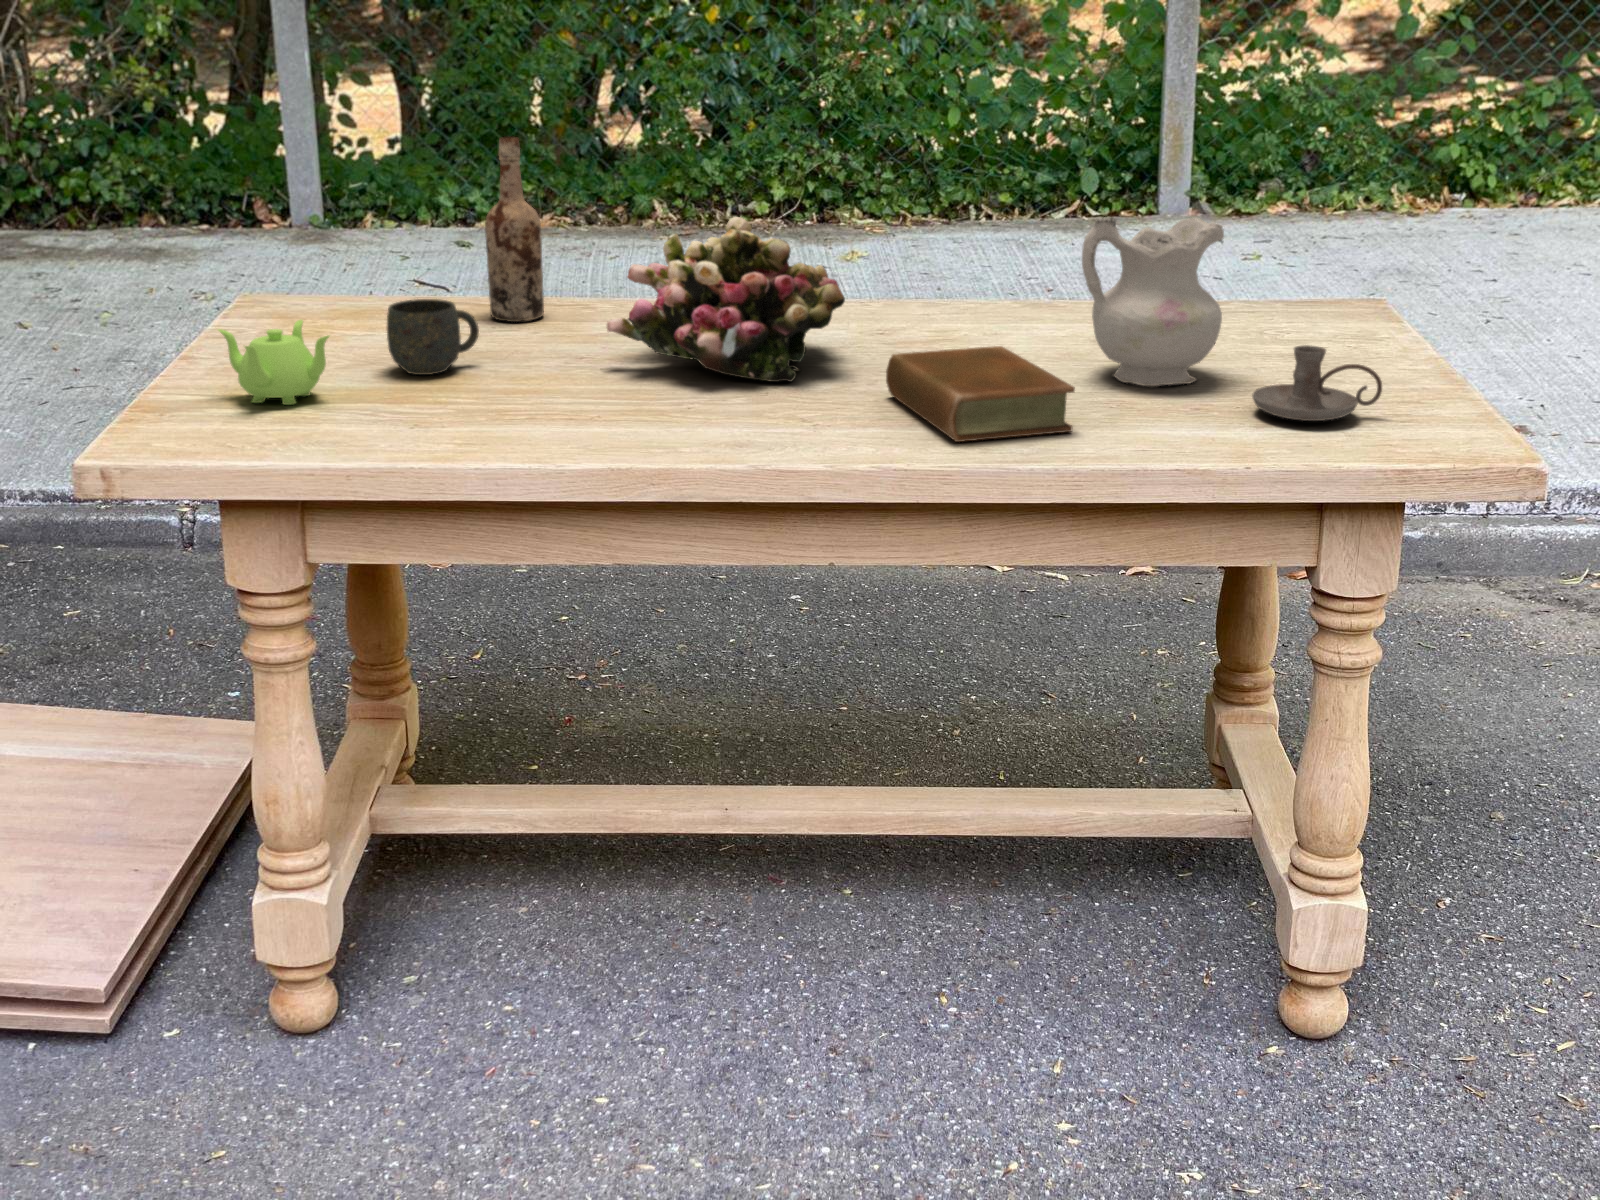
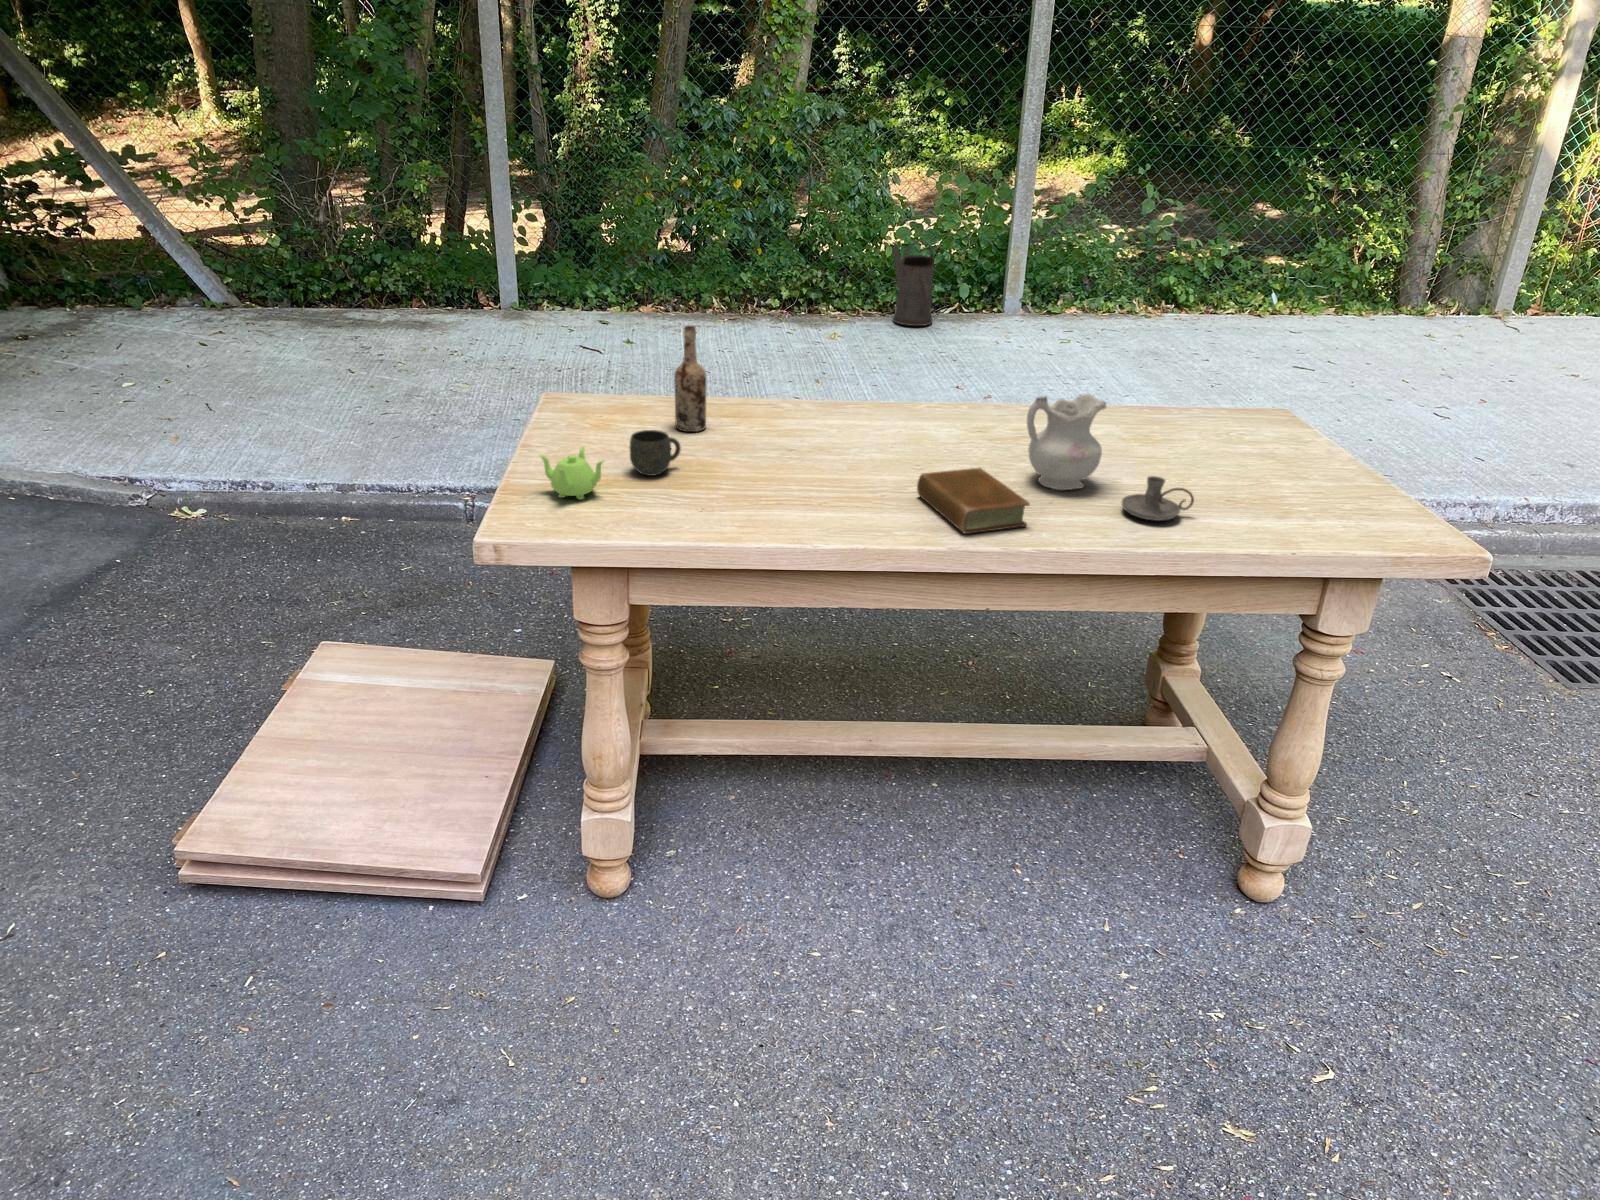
watering can: none [961,90,1031,235] -> present [892,241,934,326]
flower arrangement: present [607,217,845,382] -> none [755,384,892,484]

